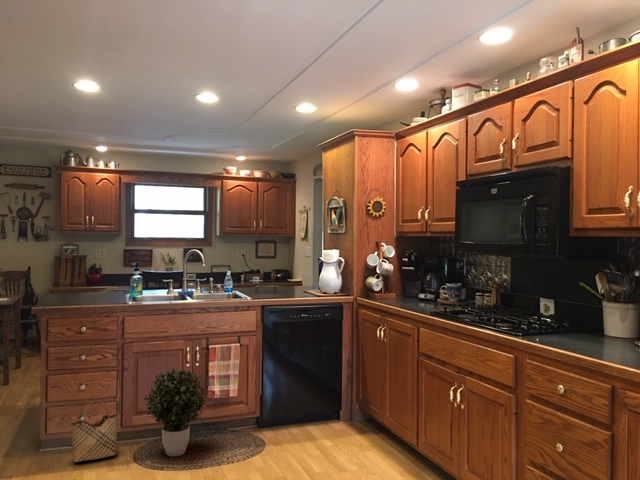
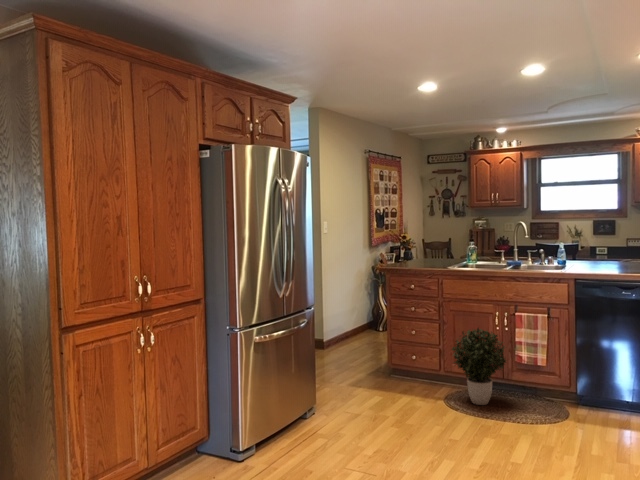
woven basket: present [70,395,118,462] -> none [403,339,439,390]

